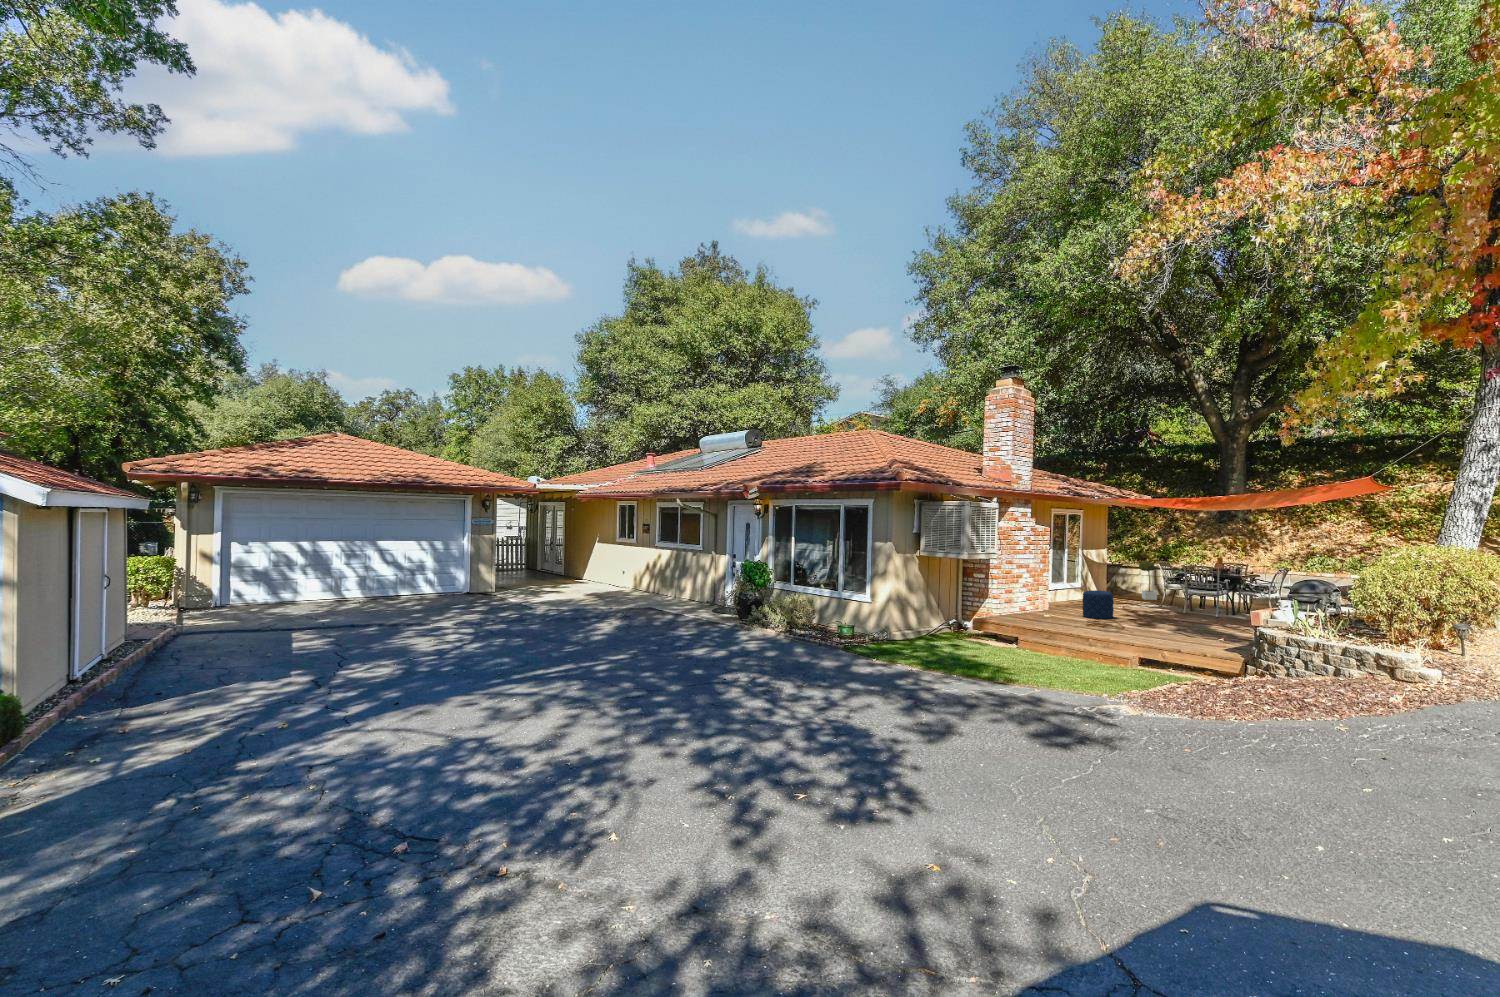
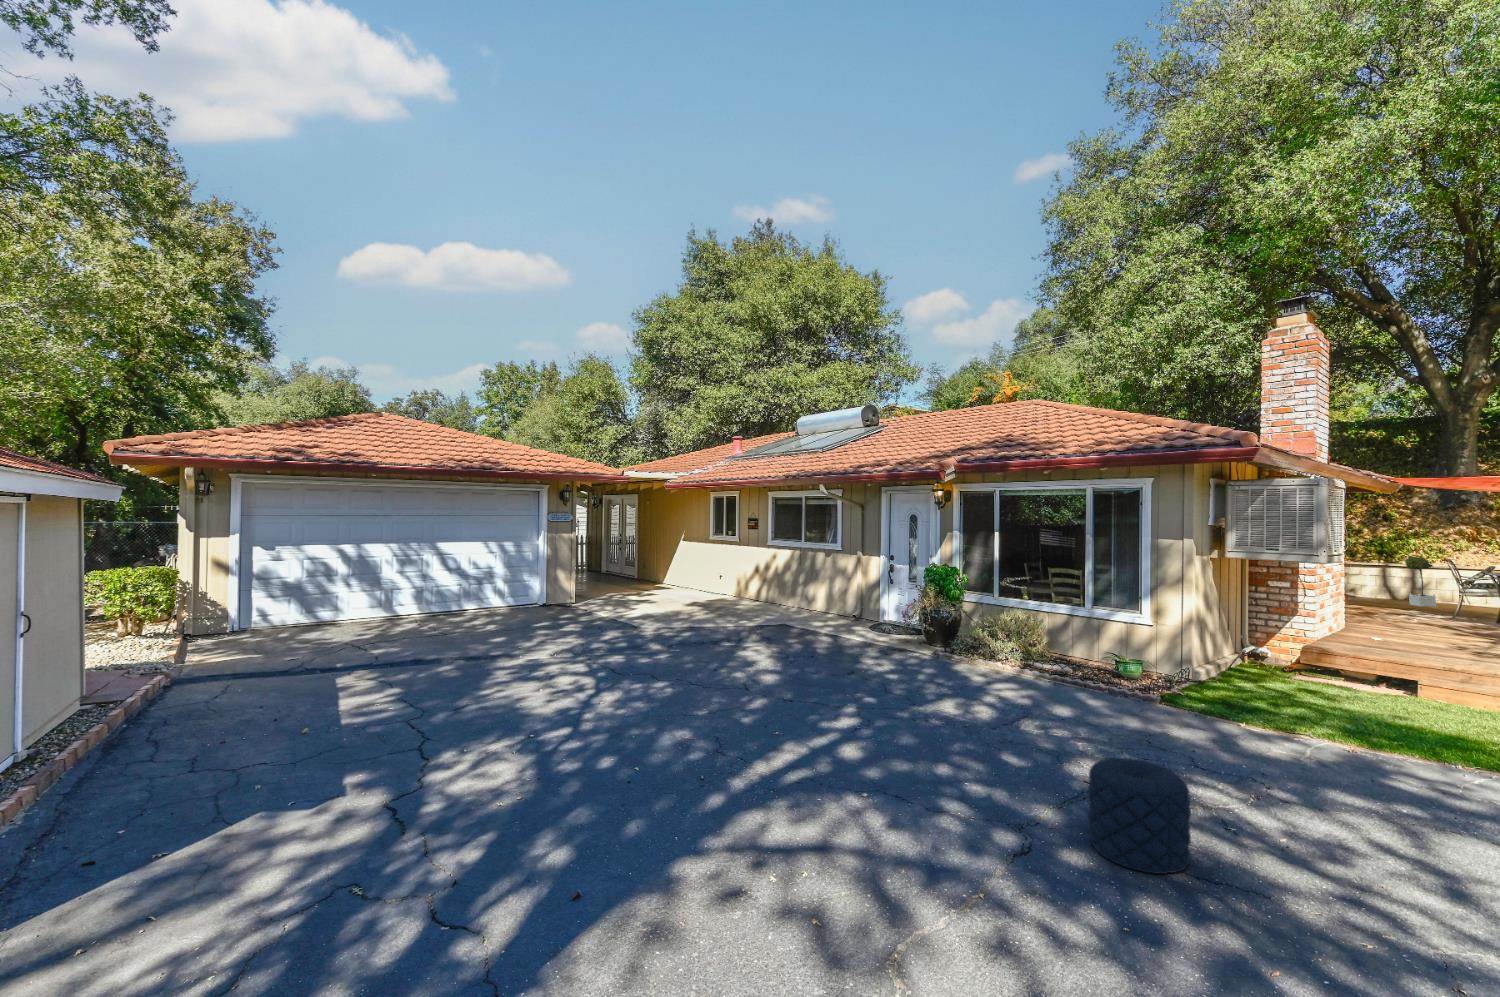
pouf: present [1082,590,1114,619] -> present [1088,758,1191,874]

